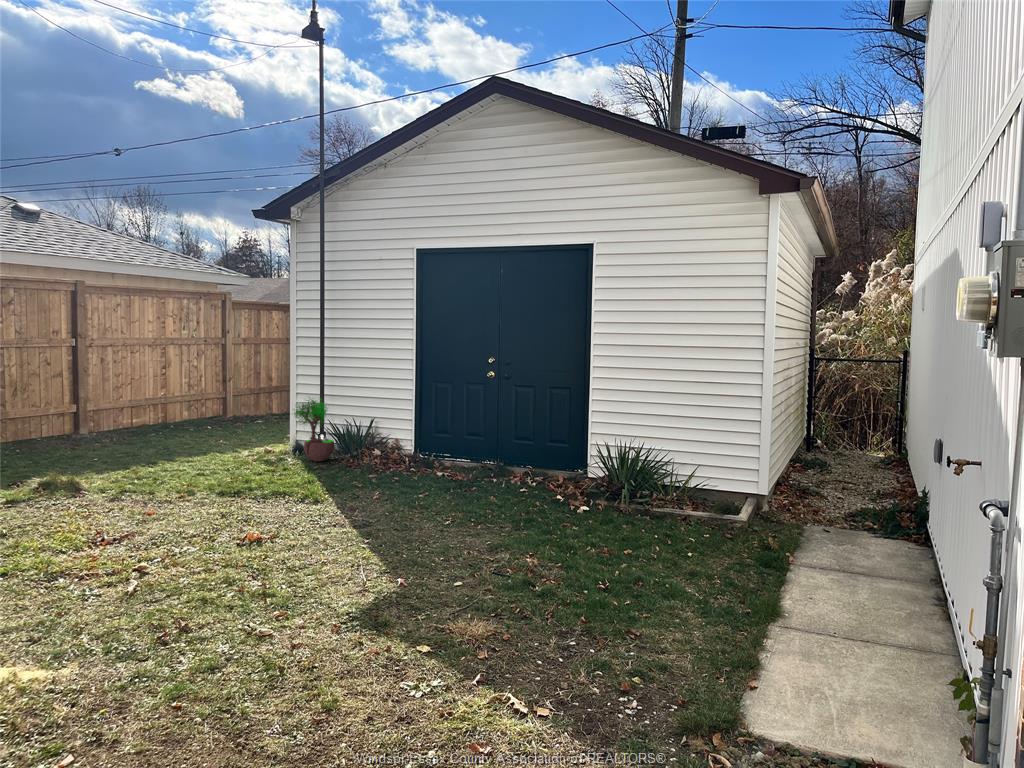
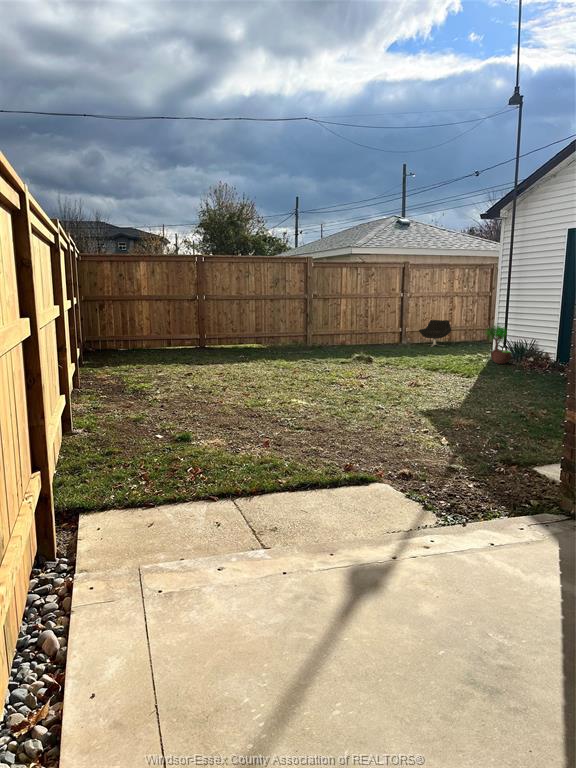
lounge chair: none [117,387,177,438] -> present [419,320,451,347]

